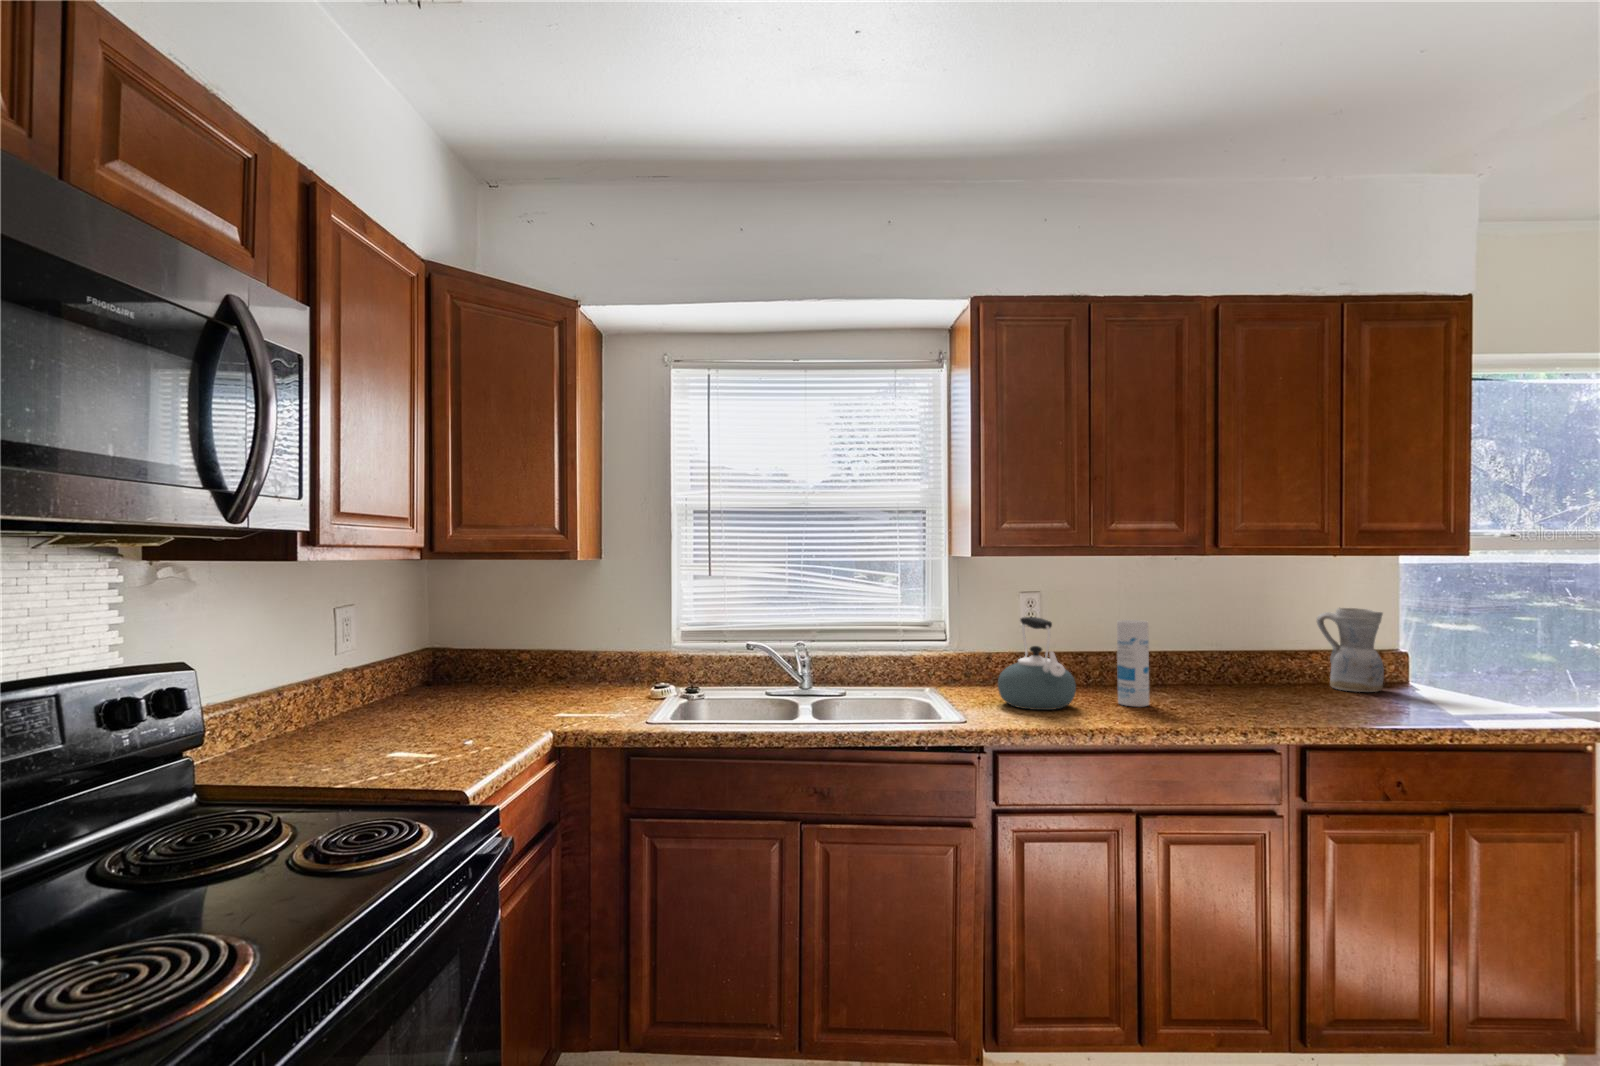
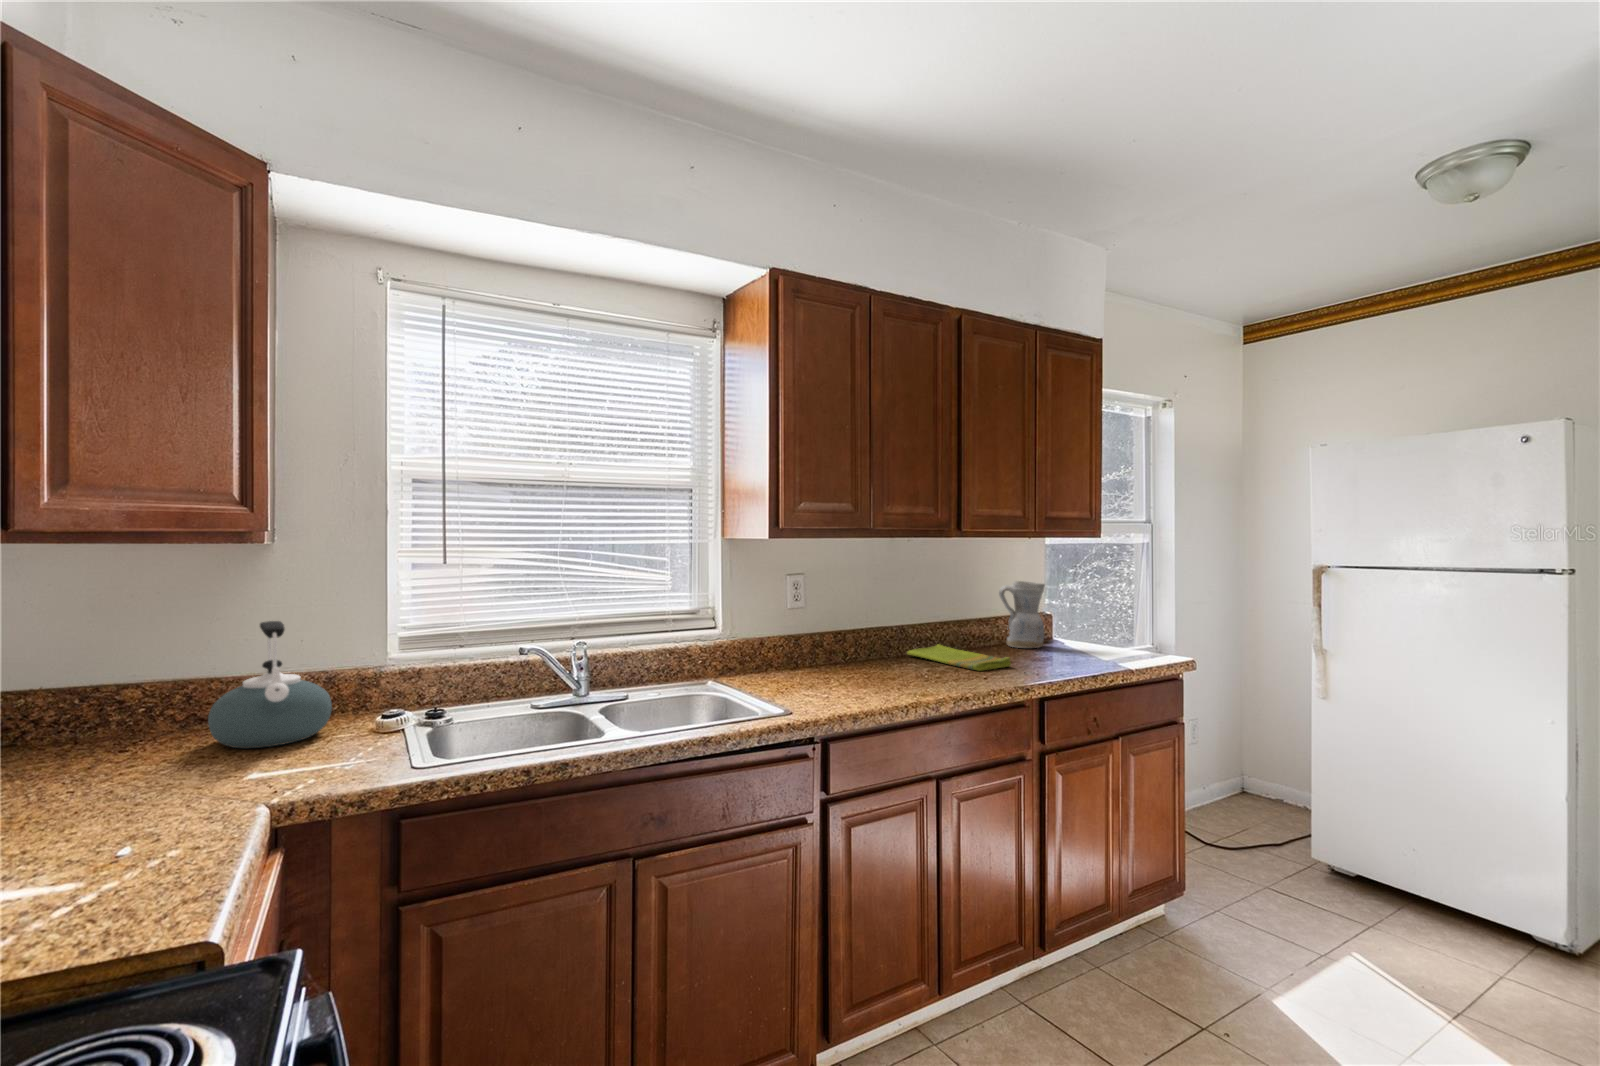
kettle: present [998,617,1076,710] -> present [208,621,332,748]
canister: present [1117,620,1149,707] -> none [891,598,919,678]
dish towel: none [1174,676,1286,708] -> present [907,644,1011,671]

